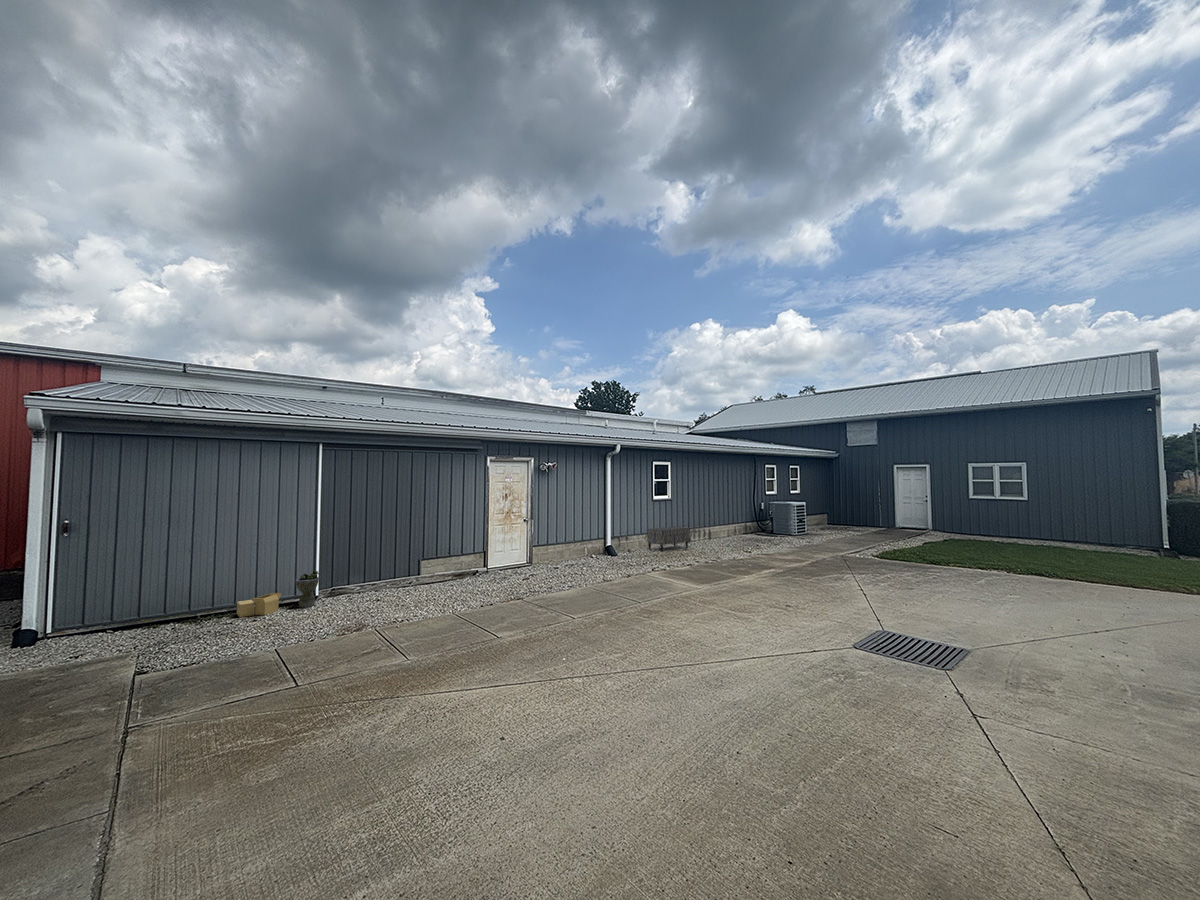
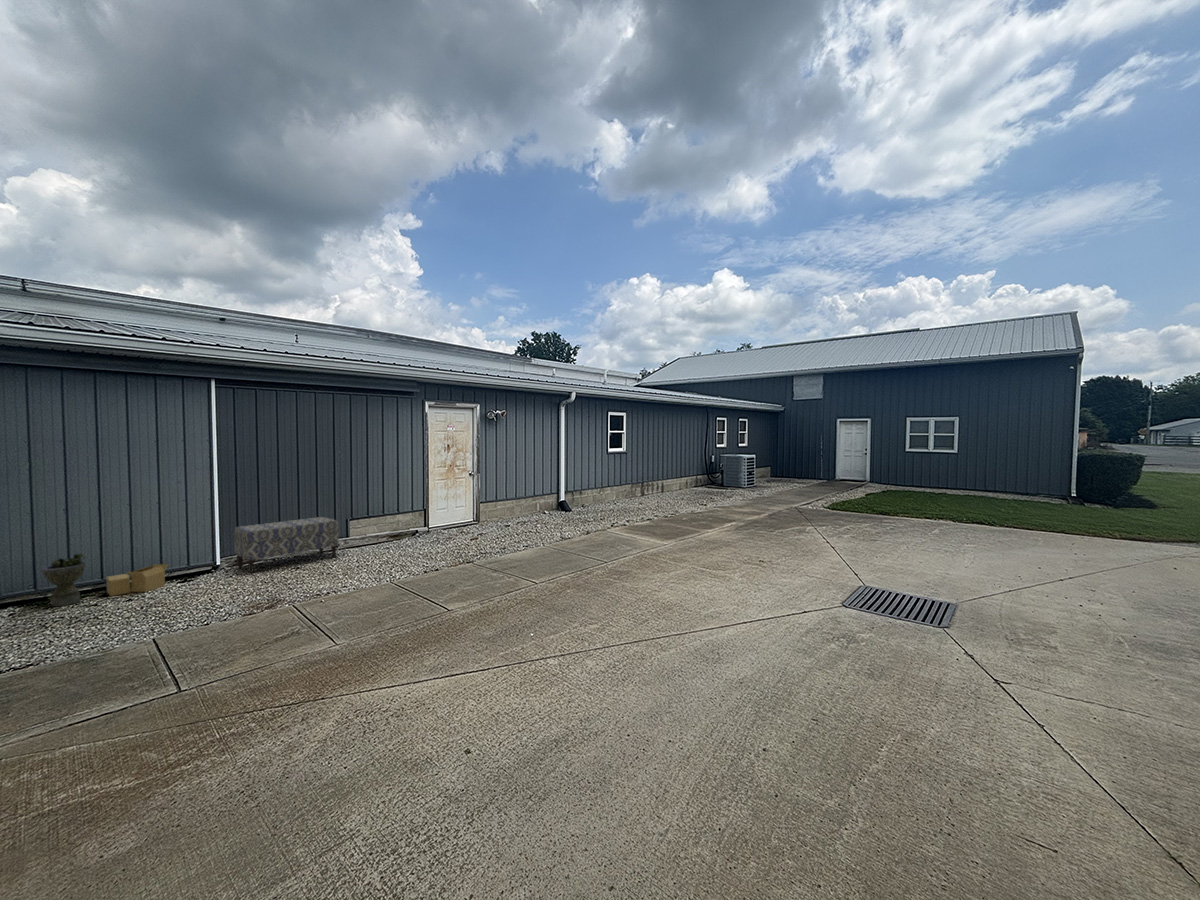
bench: present [647,527,689,551] -> present [234,517,339,572]
planter: present [295,571,320,607] -> present [42,554,85,606]

